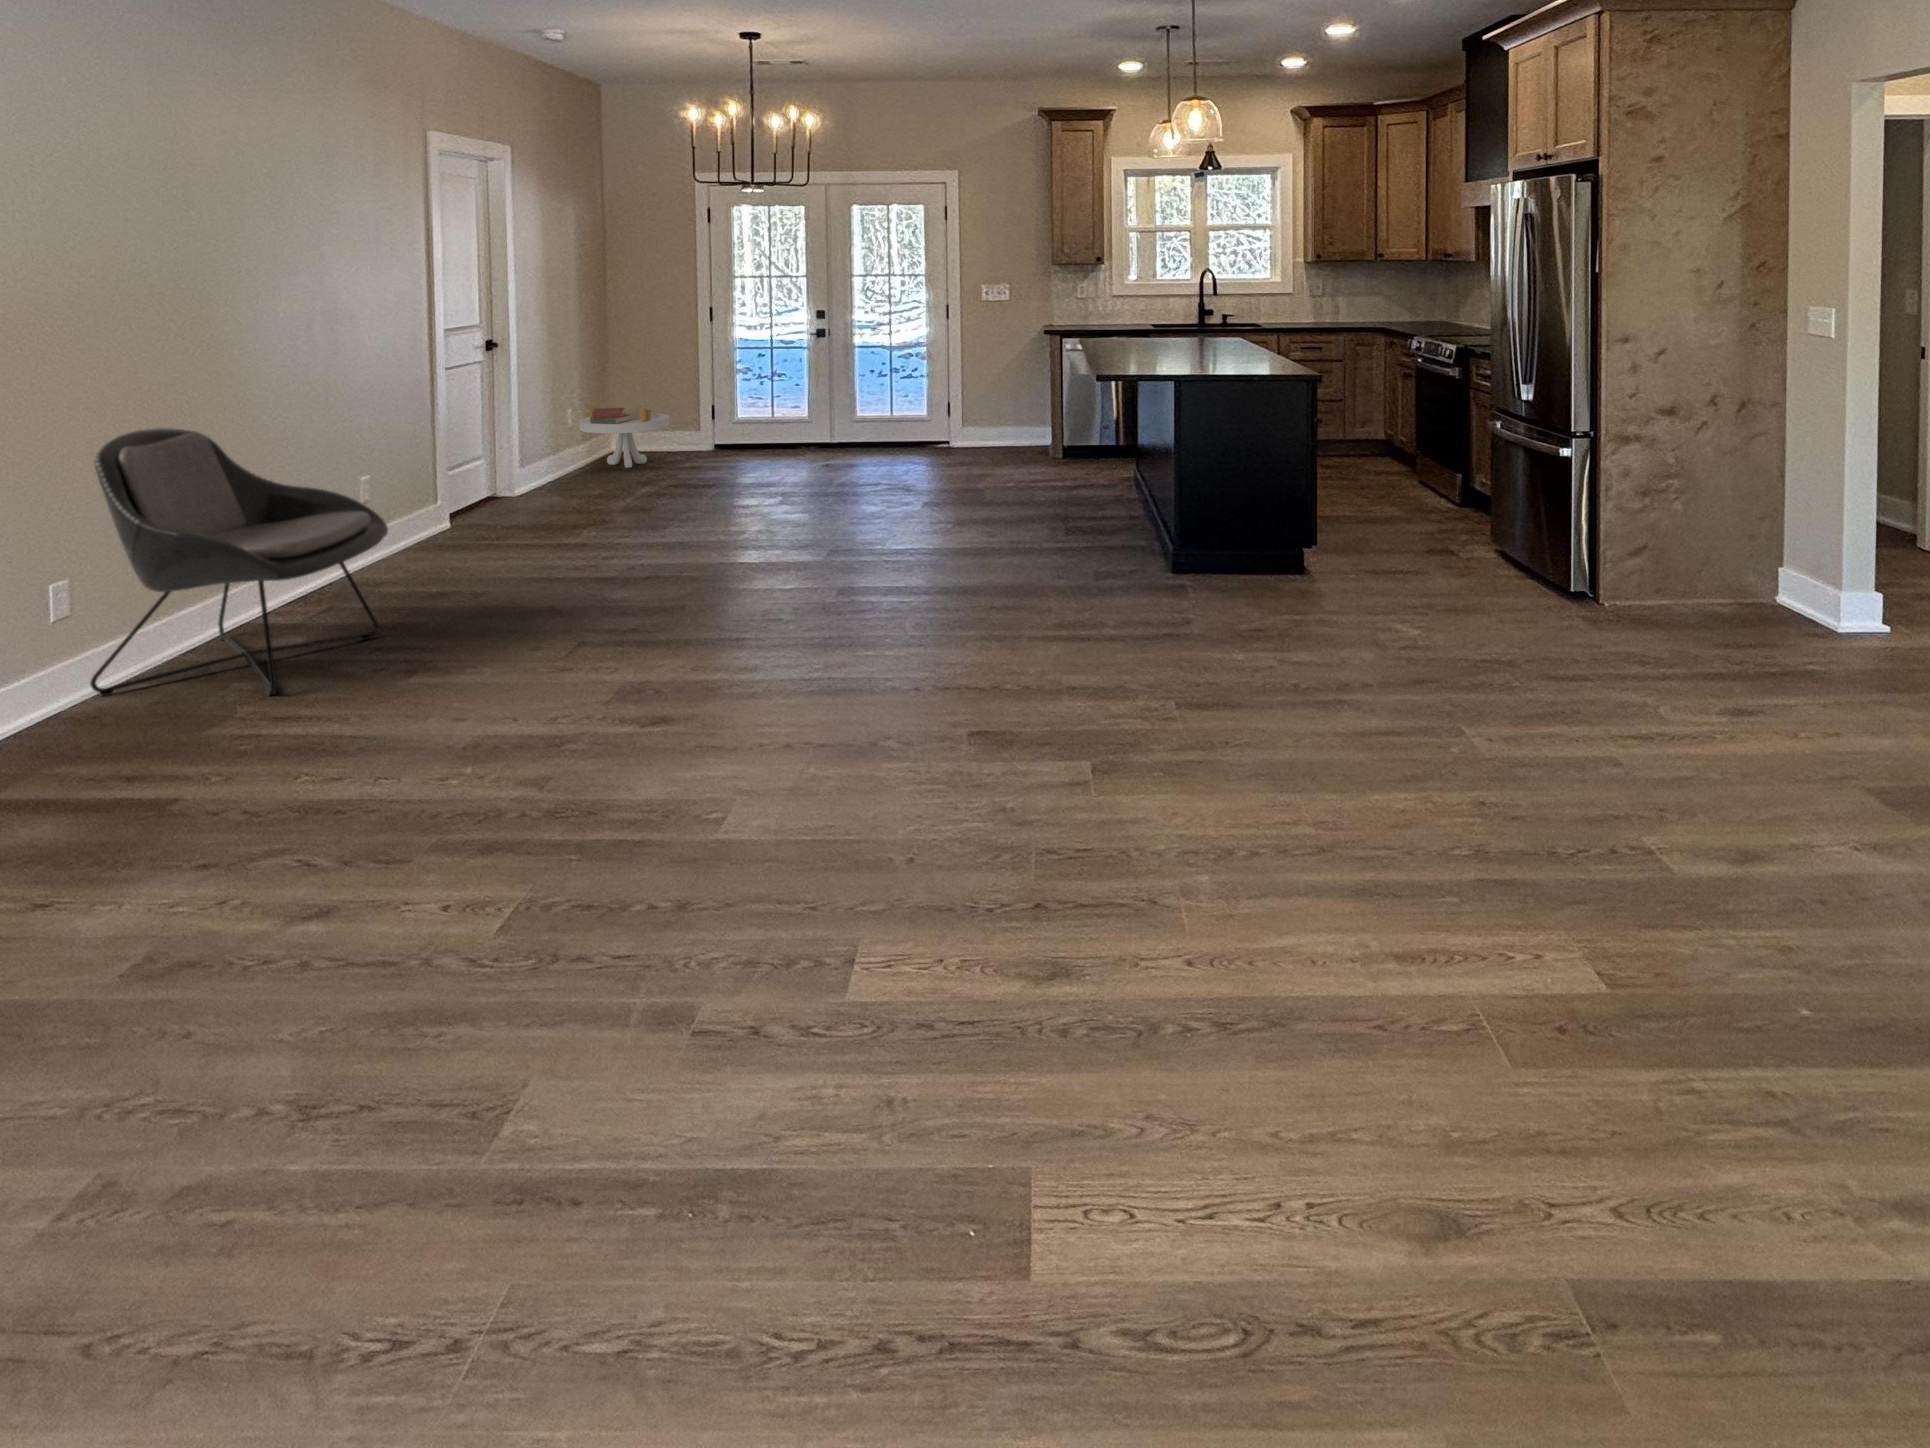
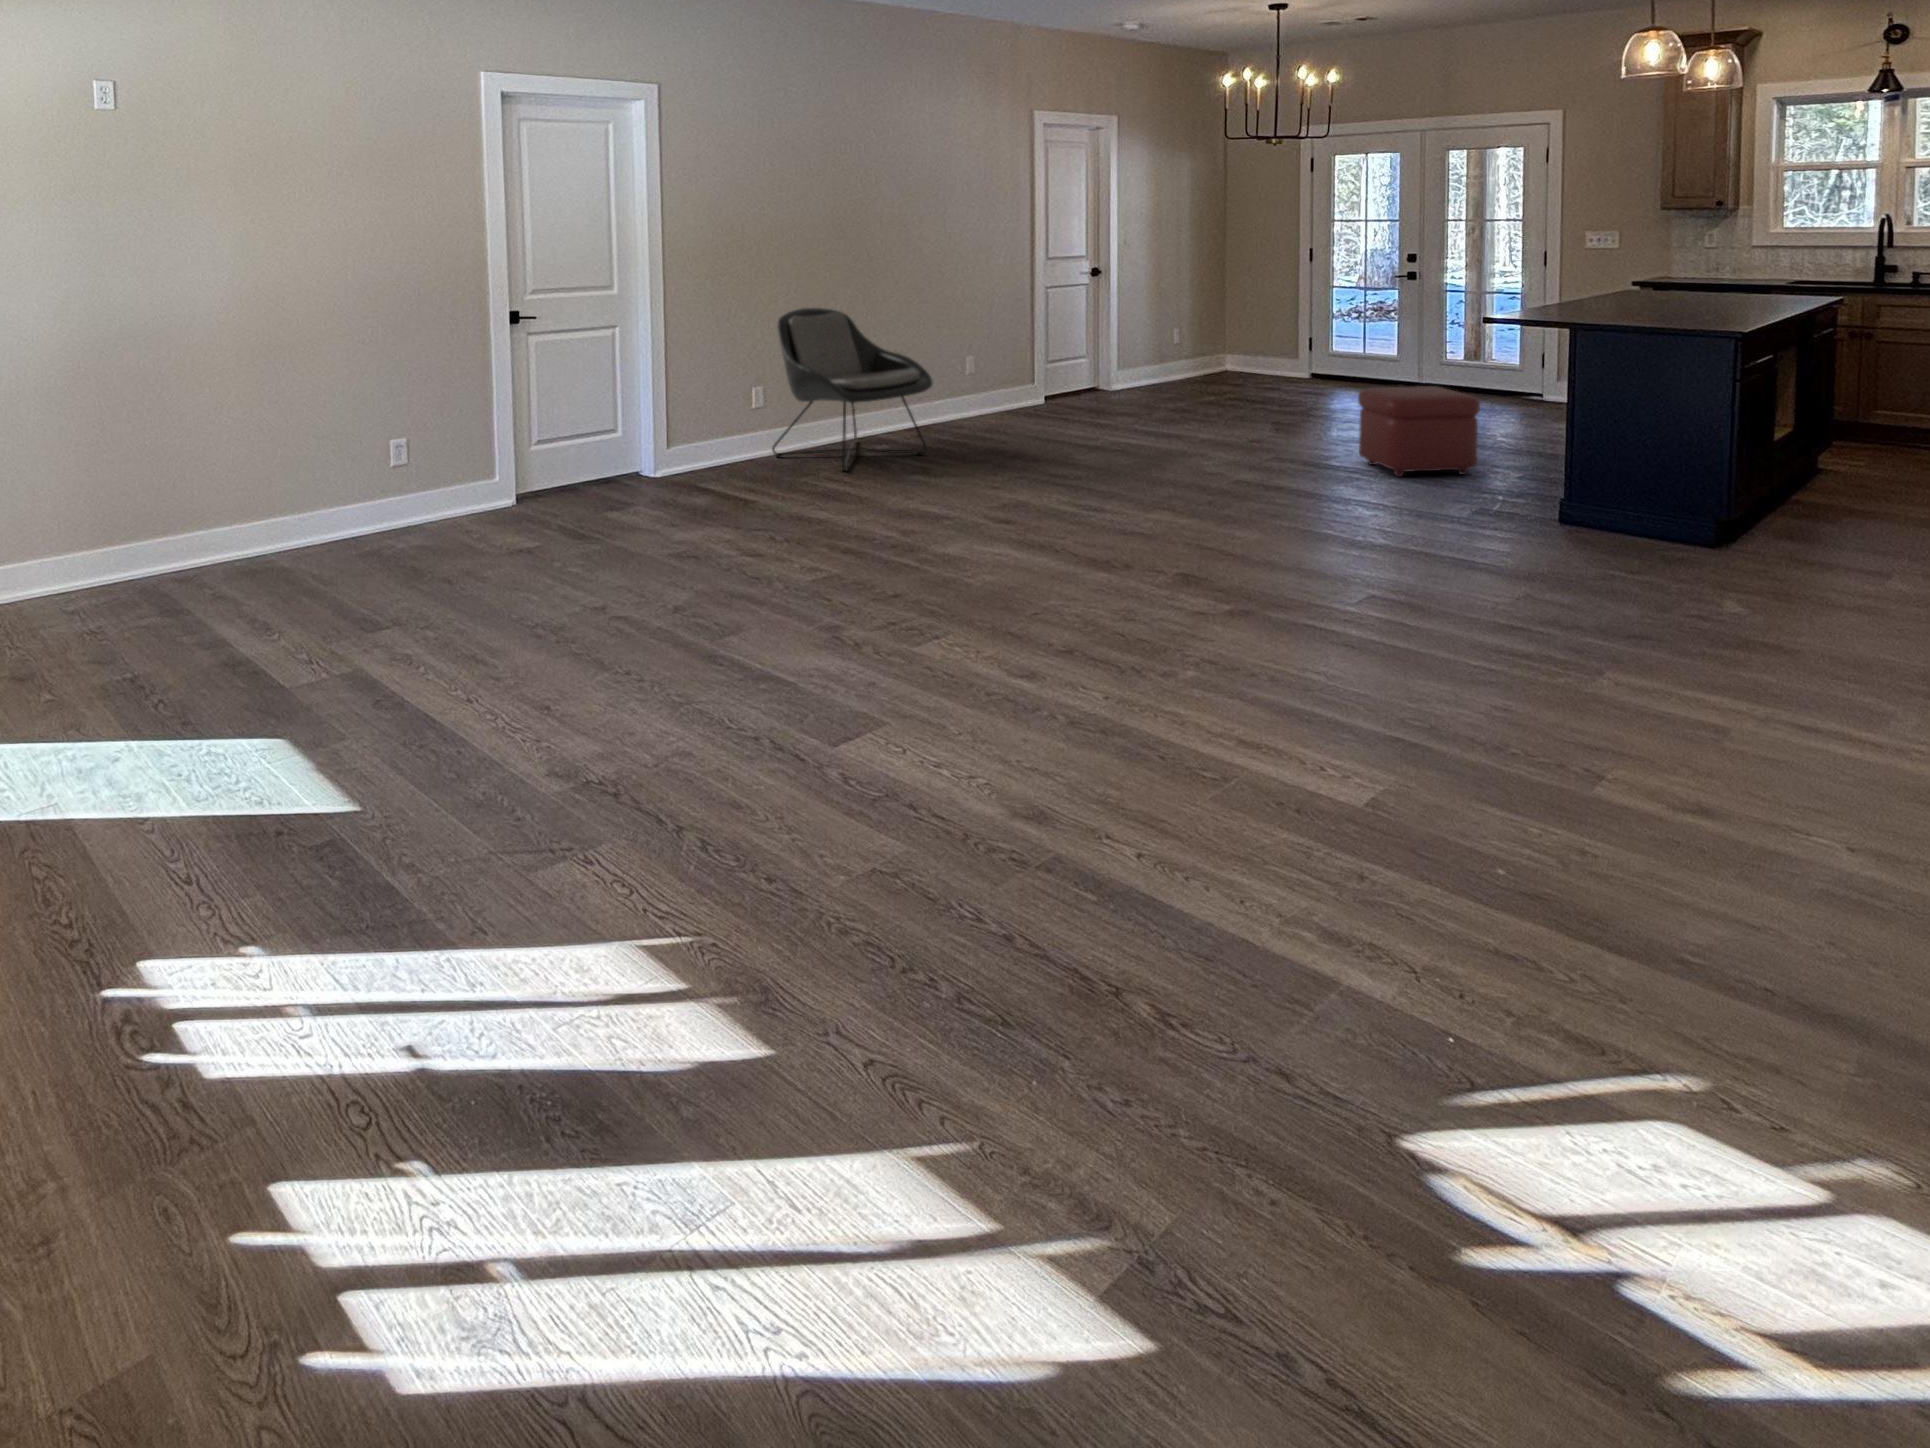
side table: present [580,406,669,468] -> none [1185,329,1260,381]
ottoman: none [913,452,1032,555] -> present [1358,386,1480,477]

